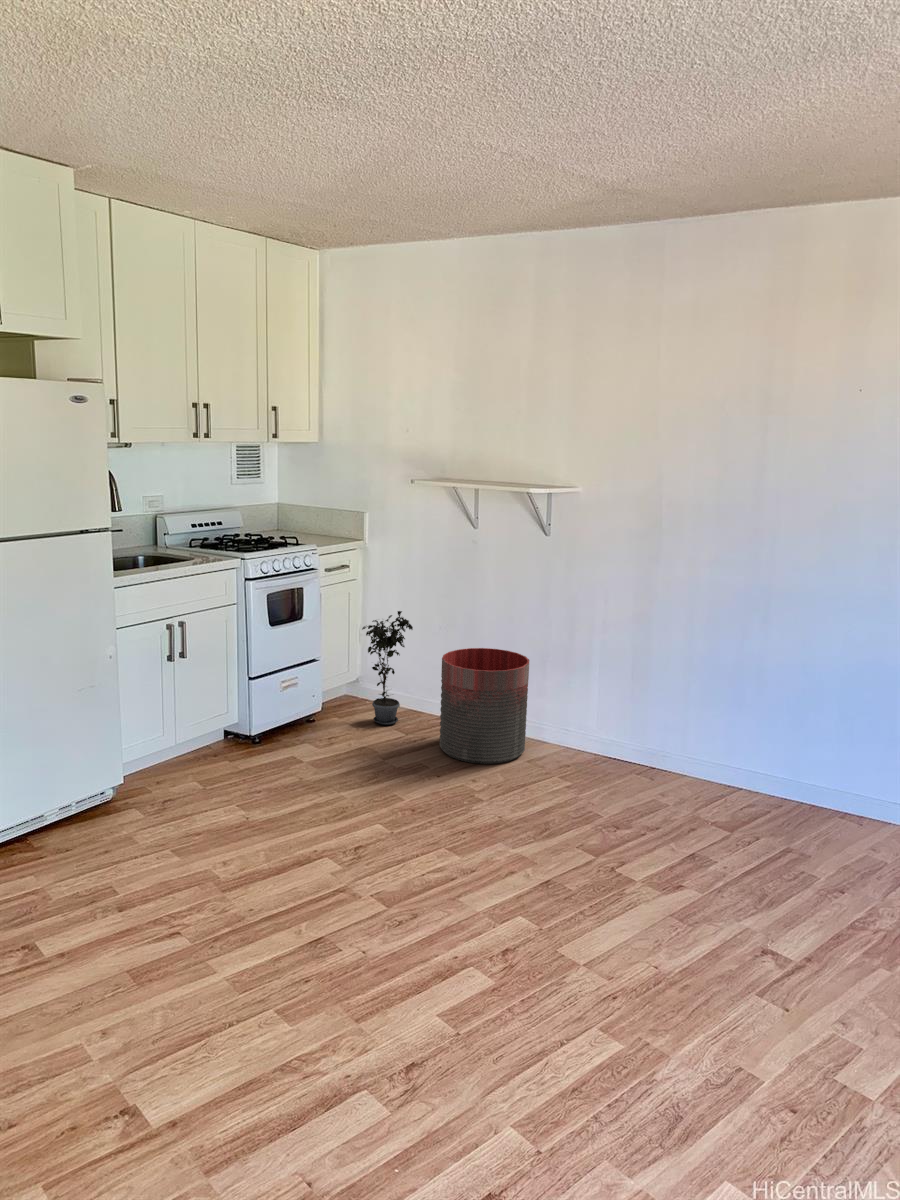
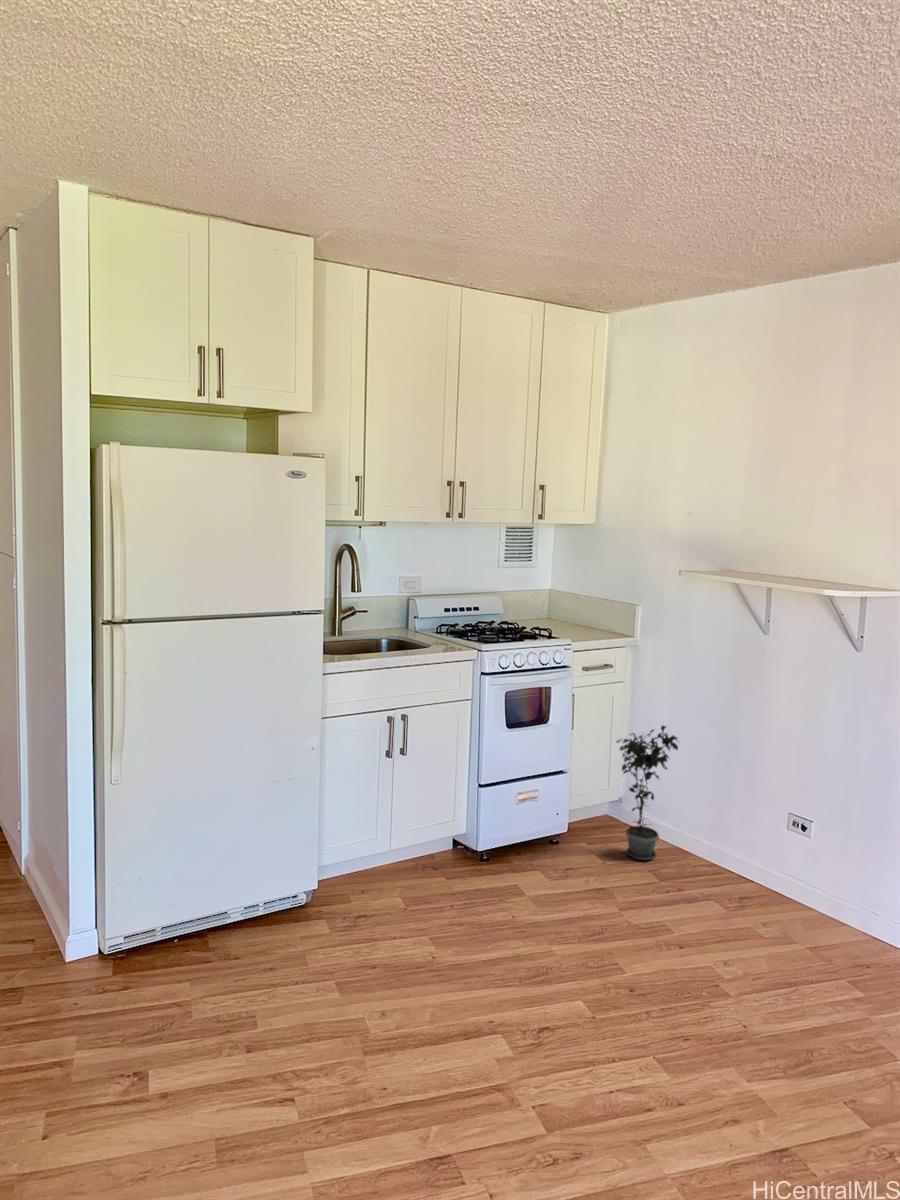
trash can: present [439,648,529,764] -> none [696,783,823,941]

